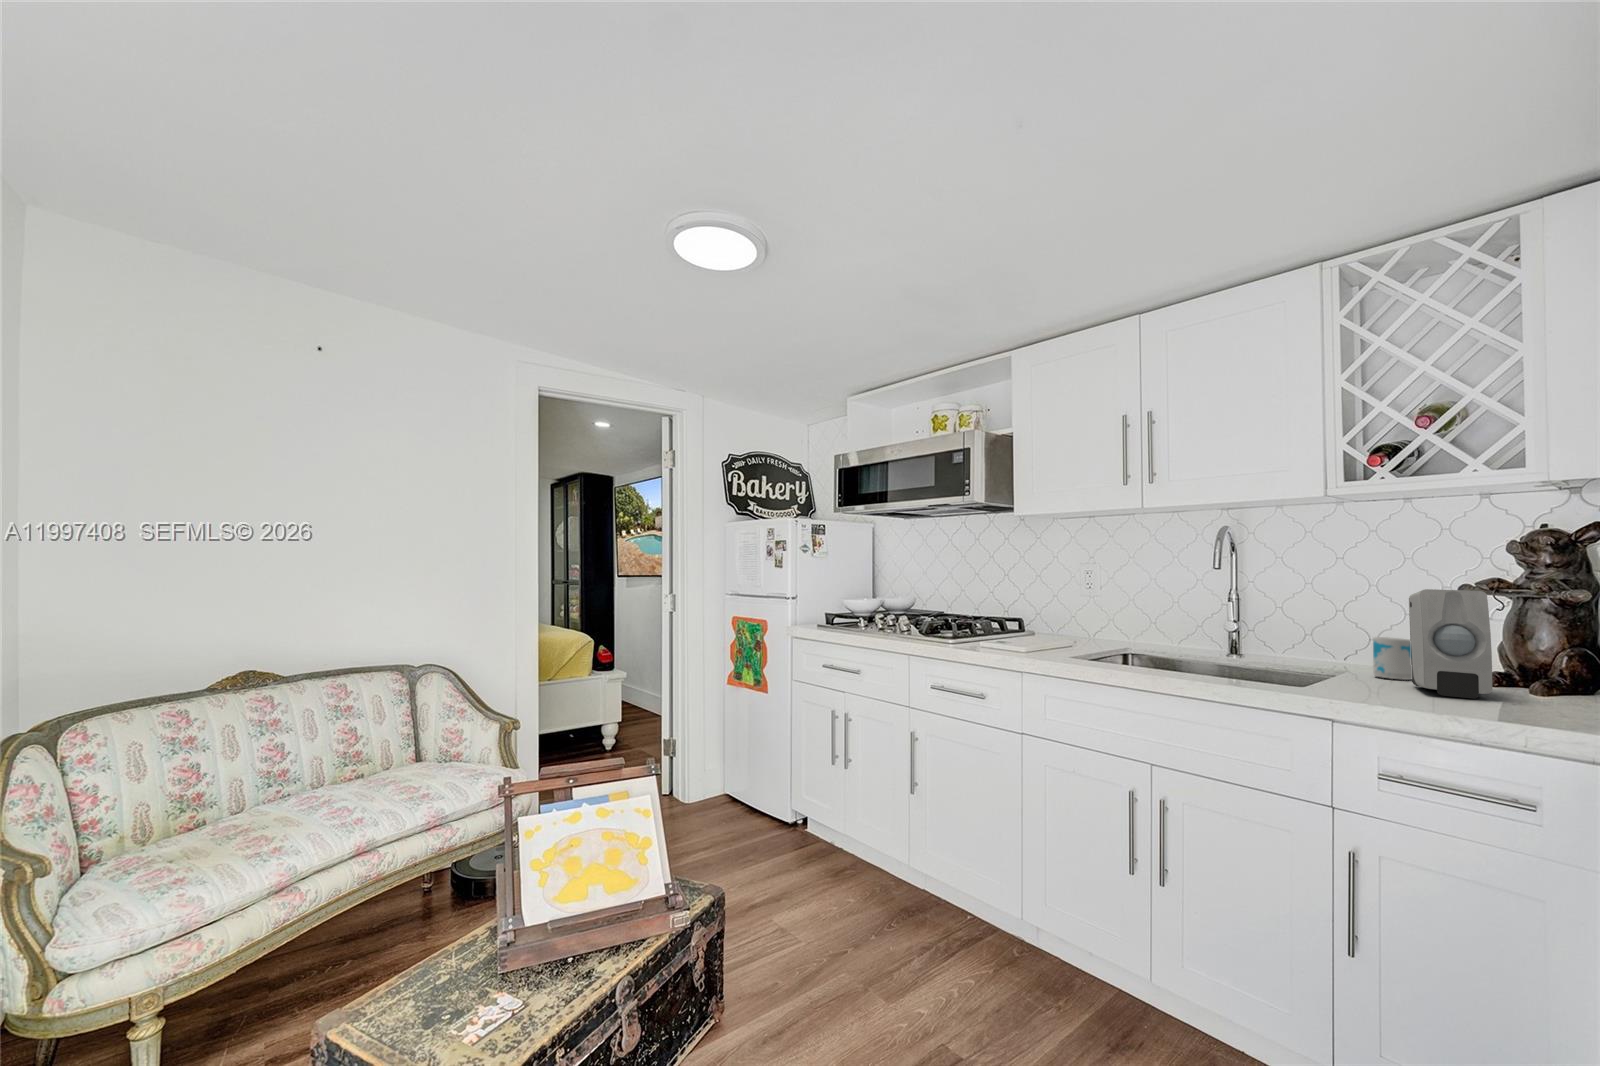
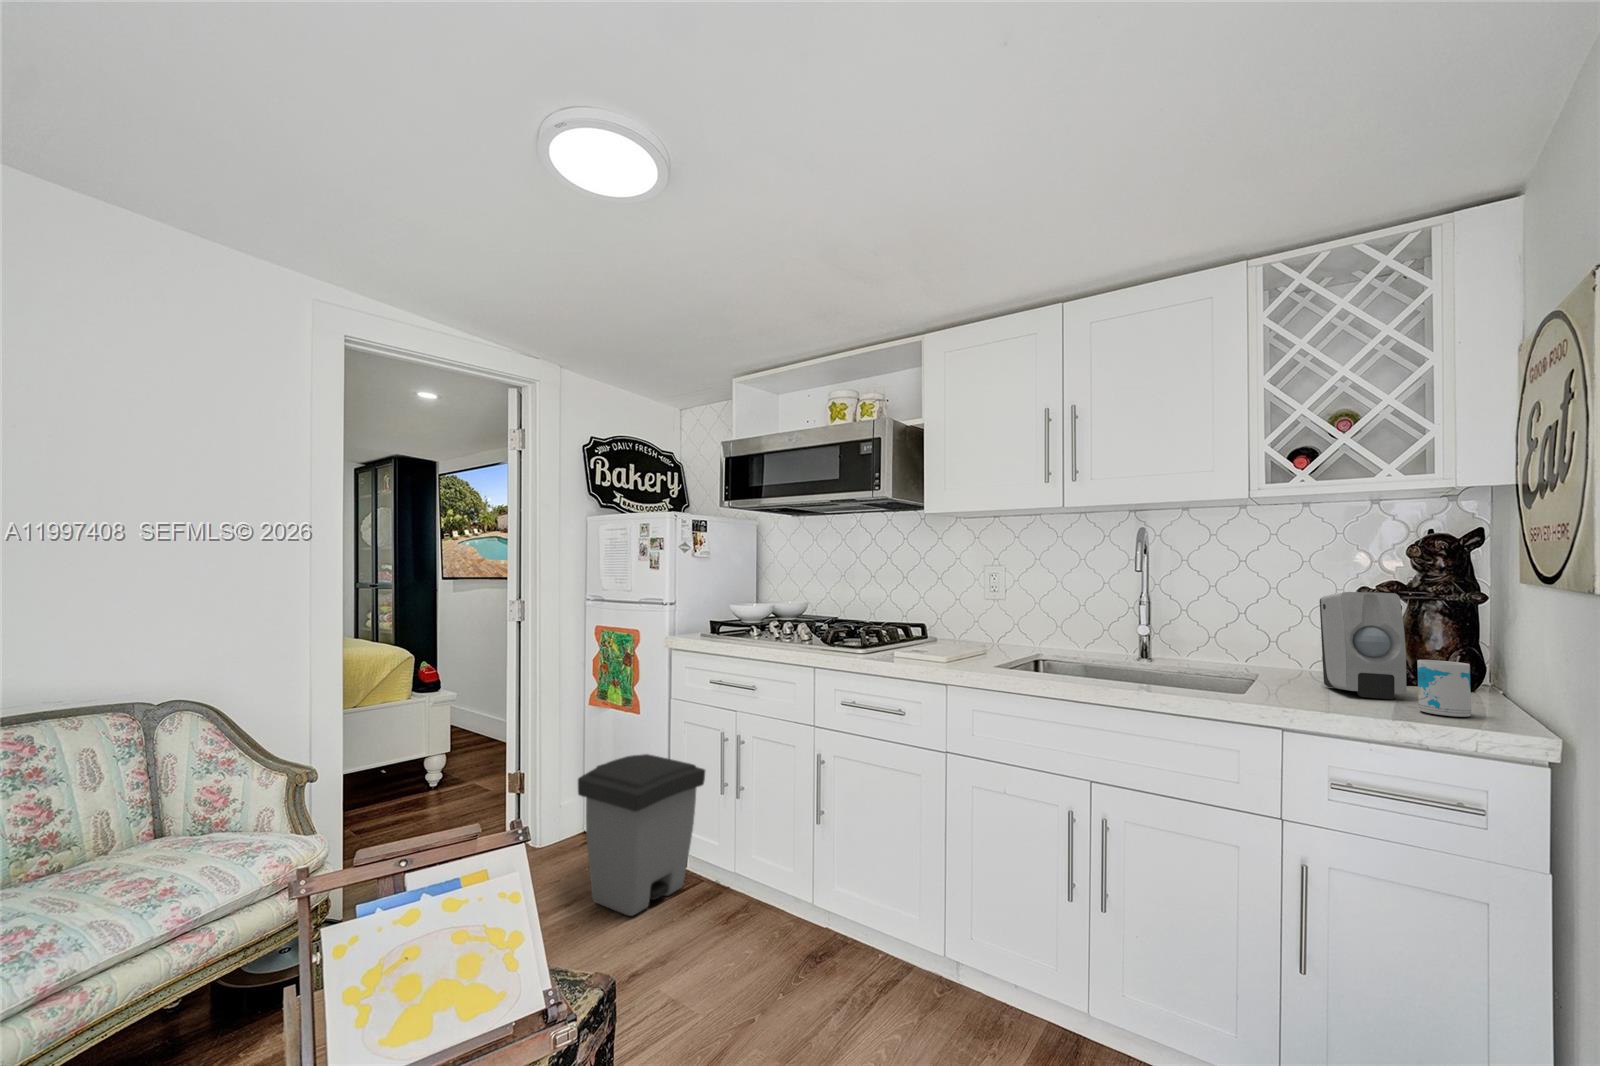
mug: present [1373,637,1412,680] -> present [1417,660,1471,717]
trash can: none [714,728,821,862] -> present [578,754,706,916]

